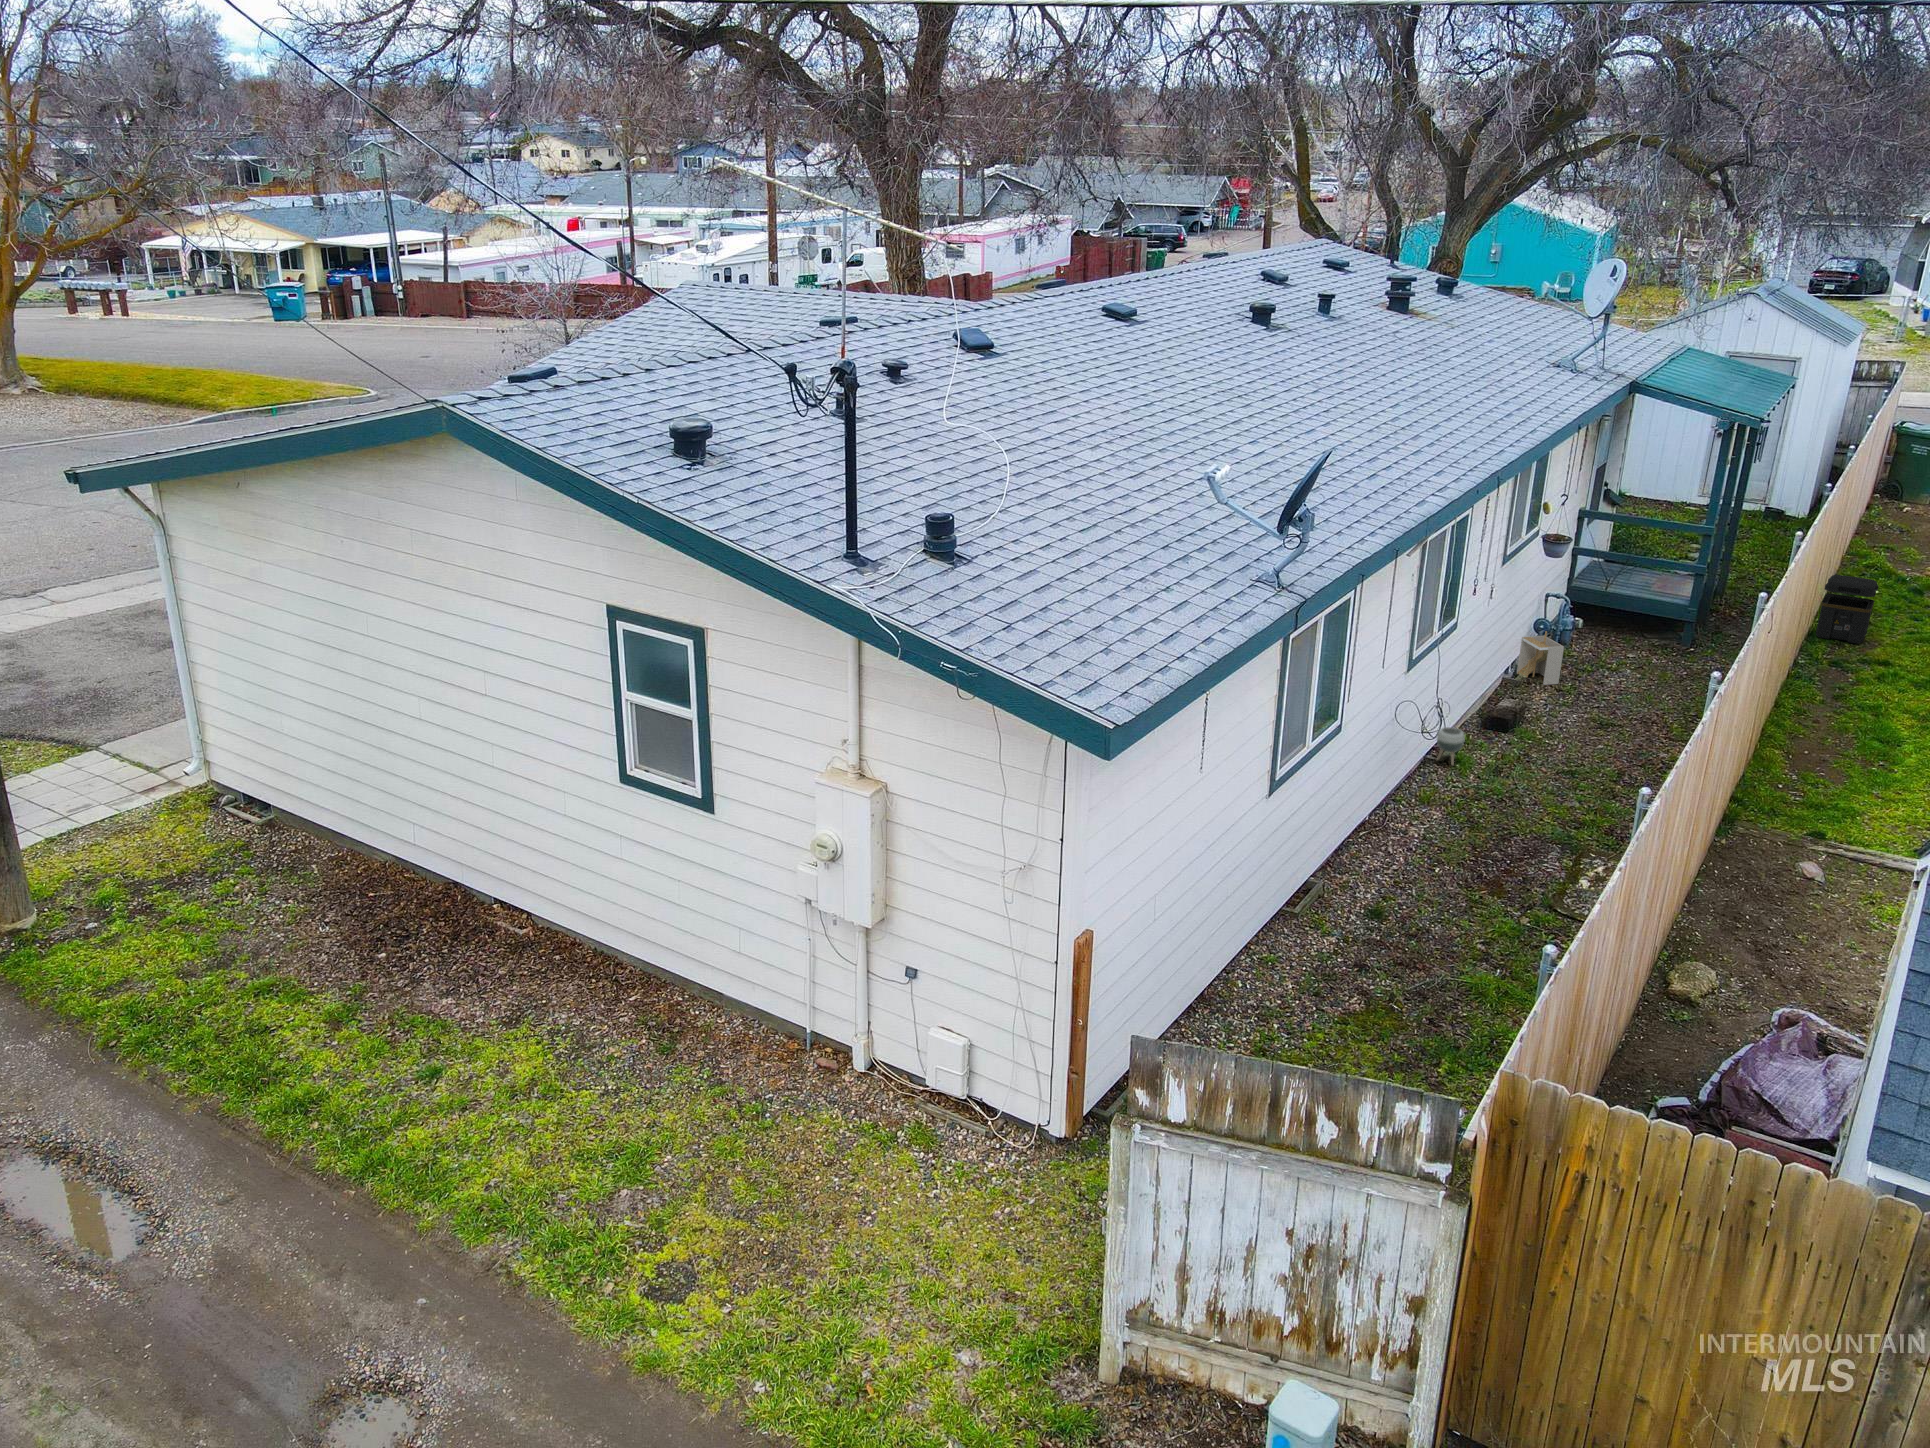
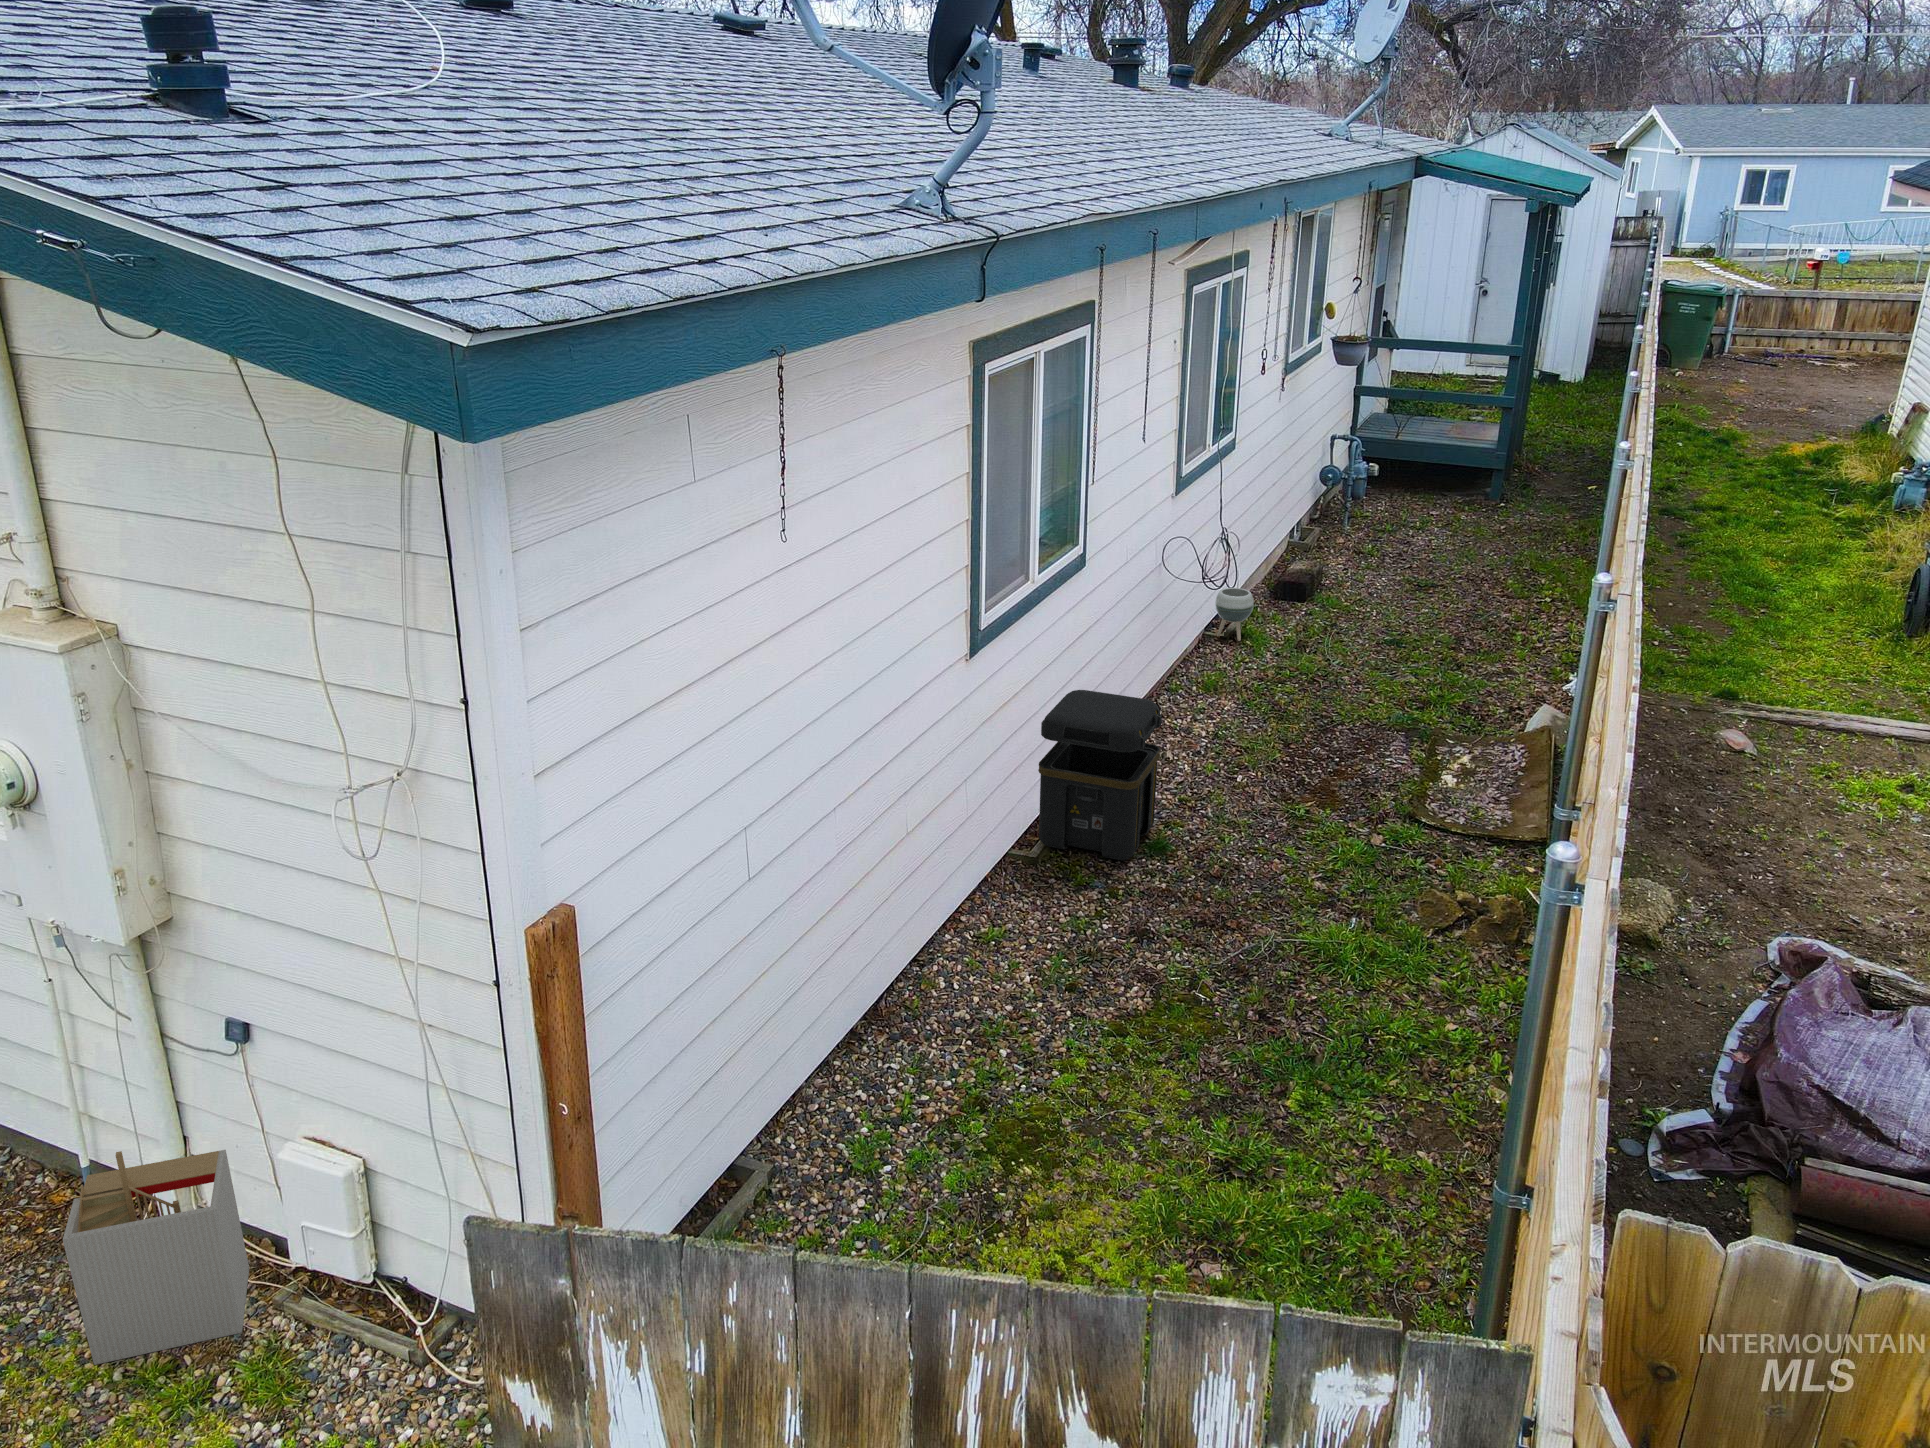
toolbox: present [1816,575,1879,644] -> present [1038,690,1162,860]
storage bin: present [1517,631,1564,685] -> present [63,1150,249,1365]

